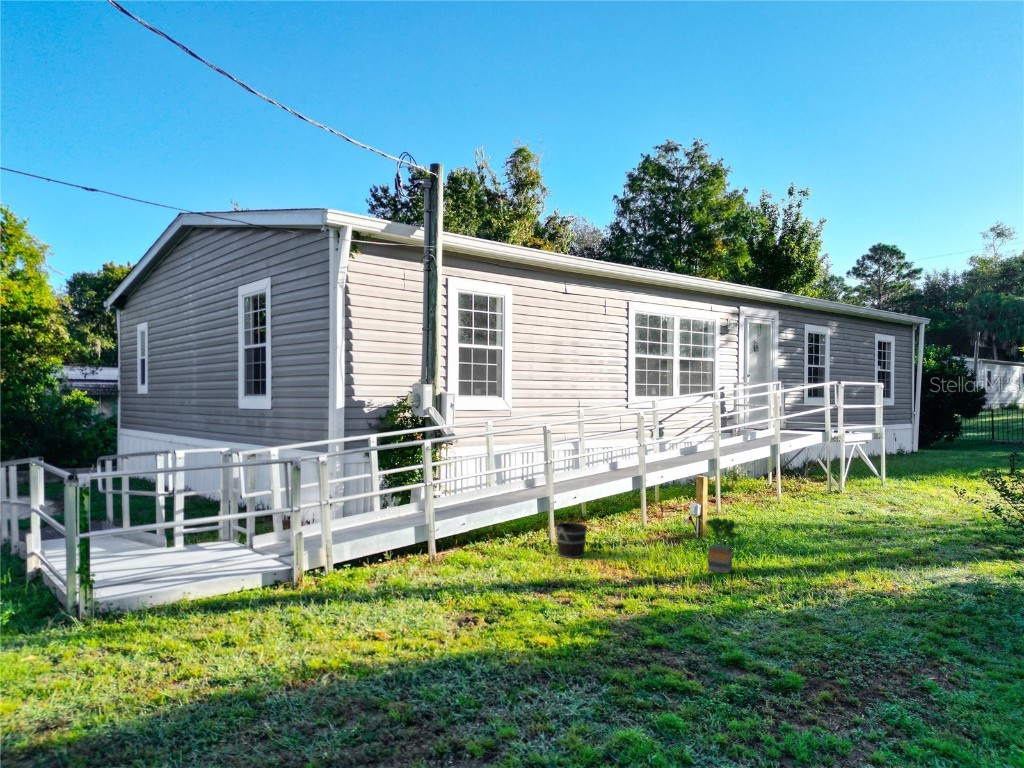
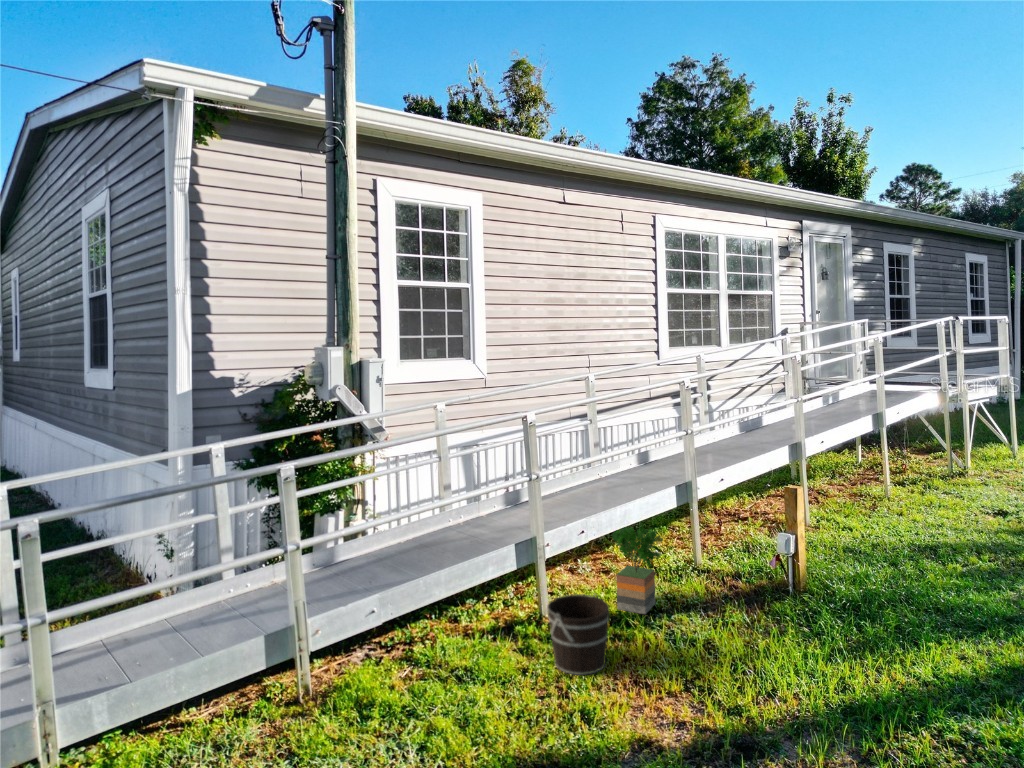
potted tree: present [706,518,739,573] -> present [613,527,663,614]

